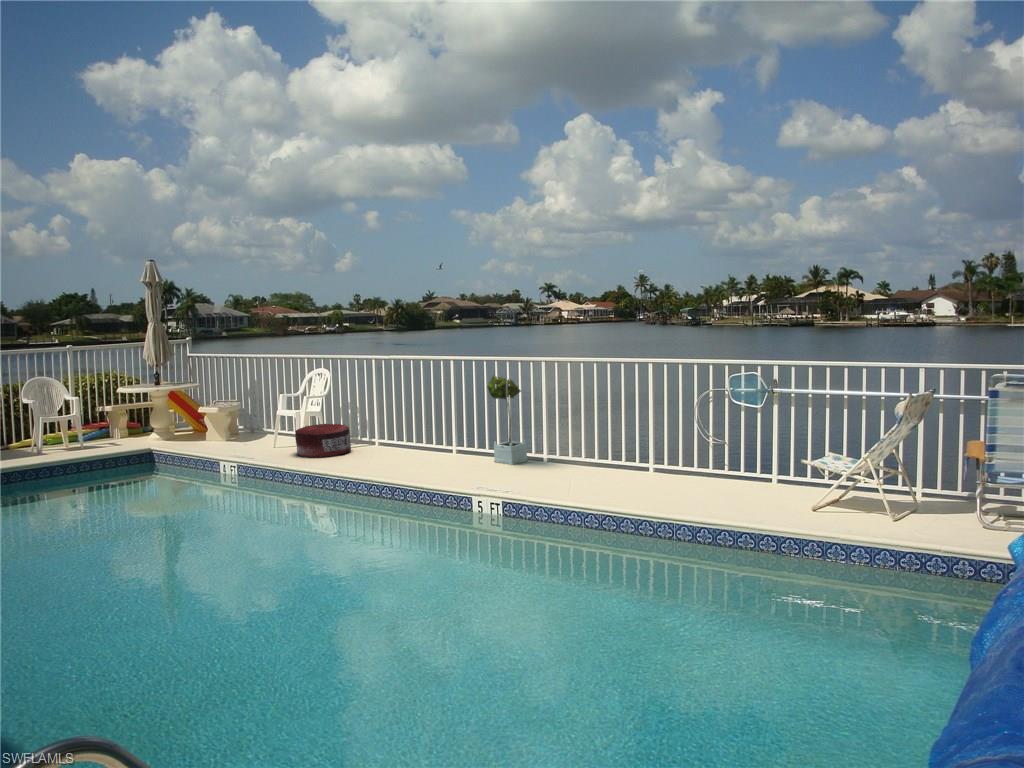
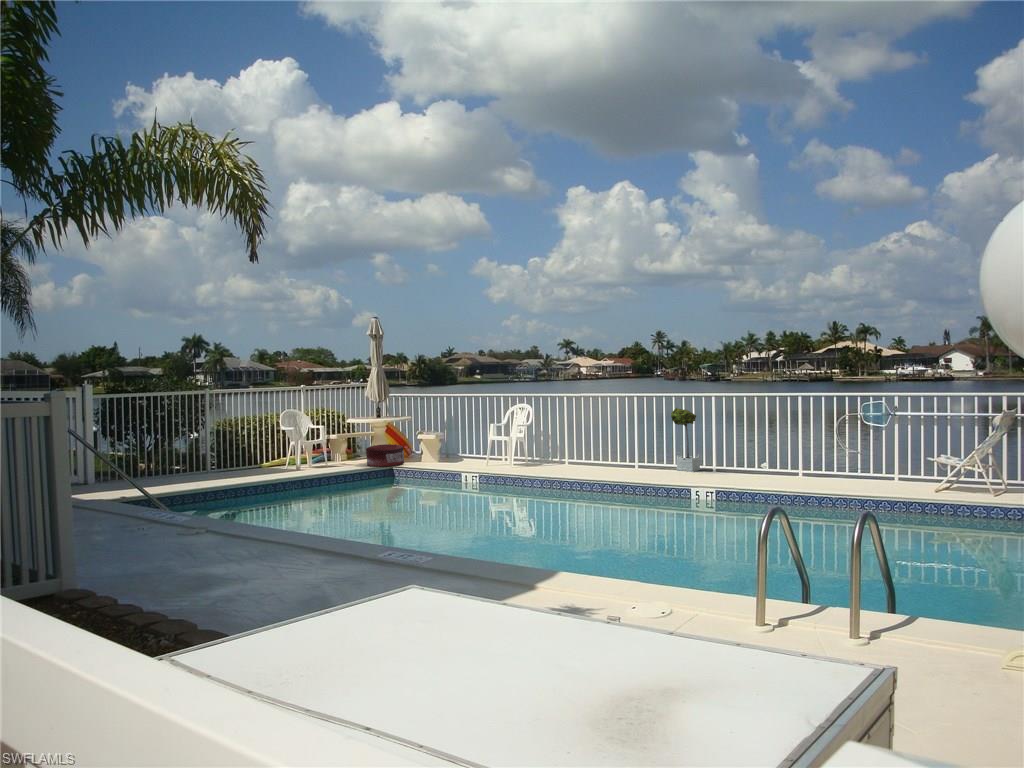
pouf: present [295,424,351,458] -> present [366,444,404,467]

